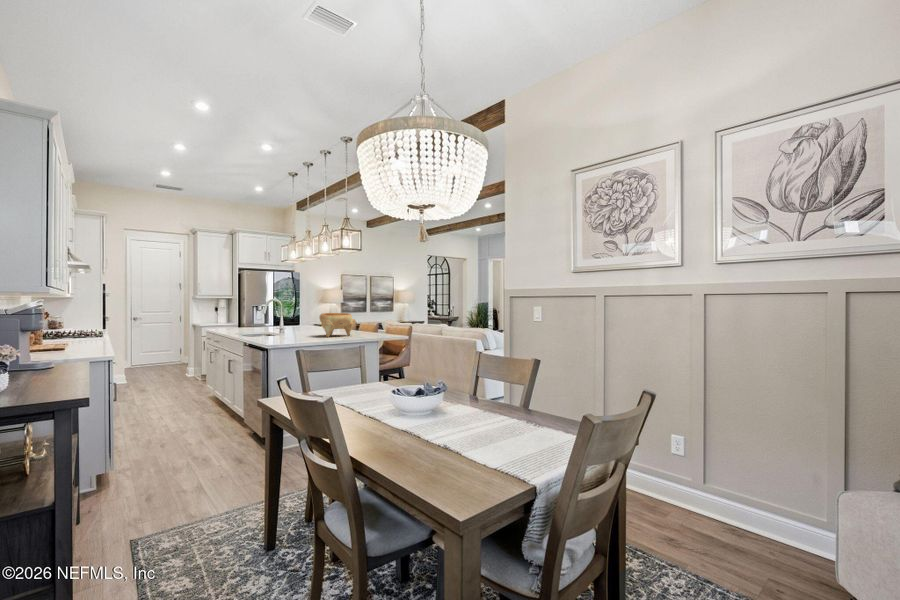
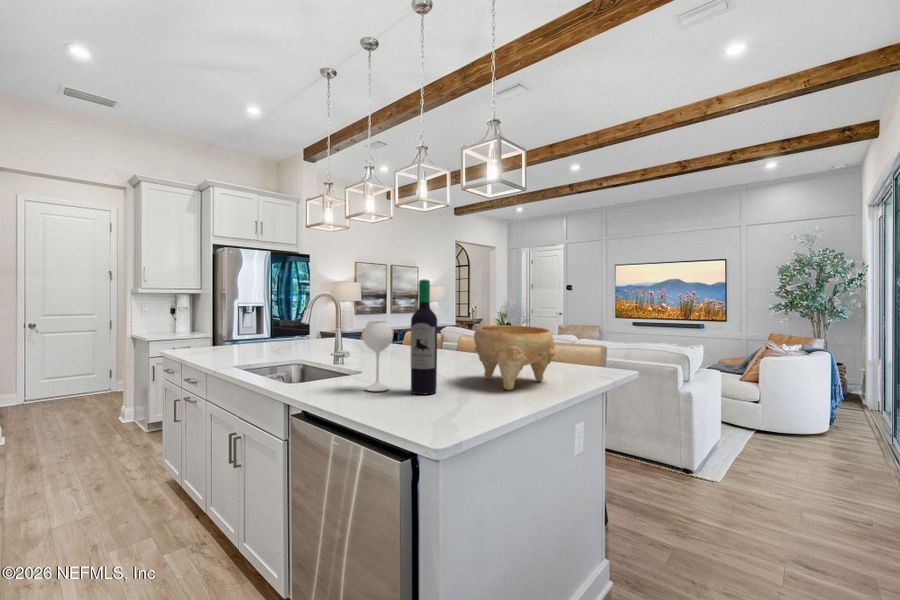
wine bottle: none [274,295,300,337] -> present [363,280,438,395]

